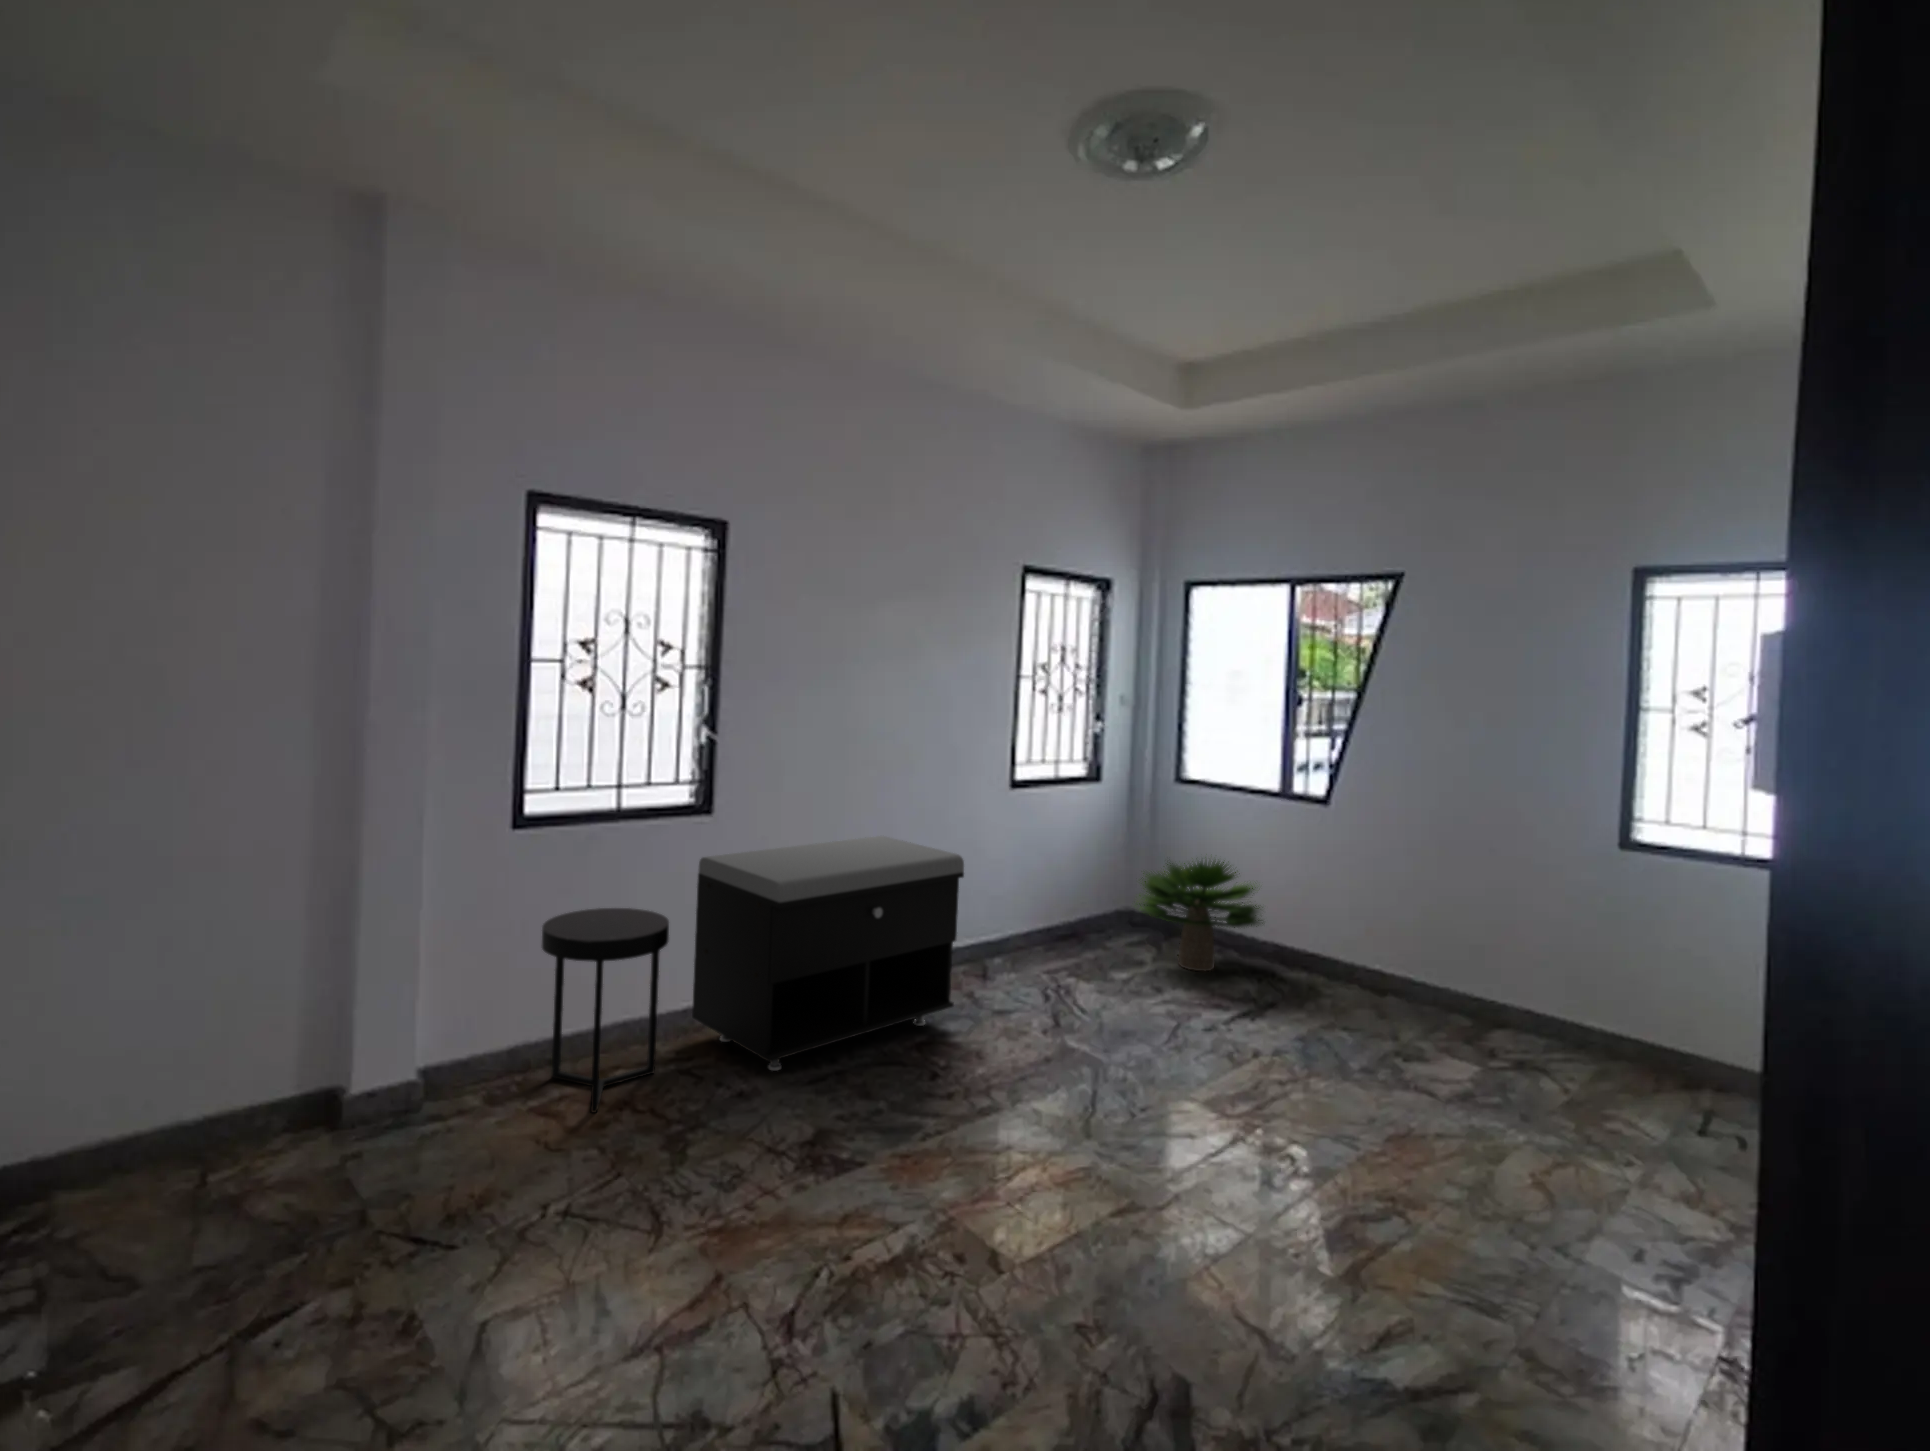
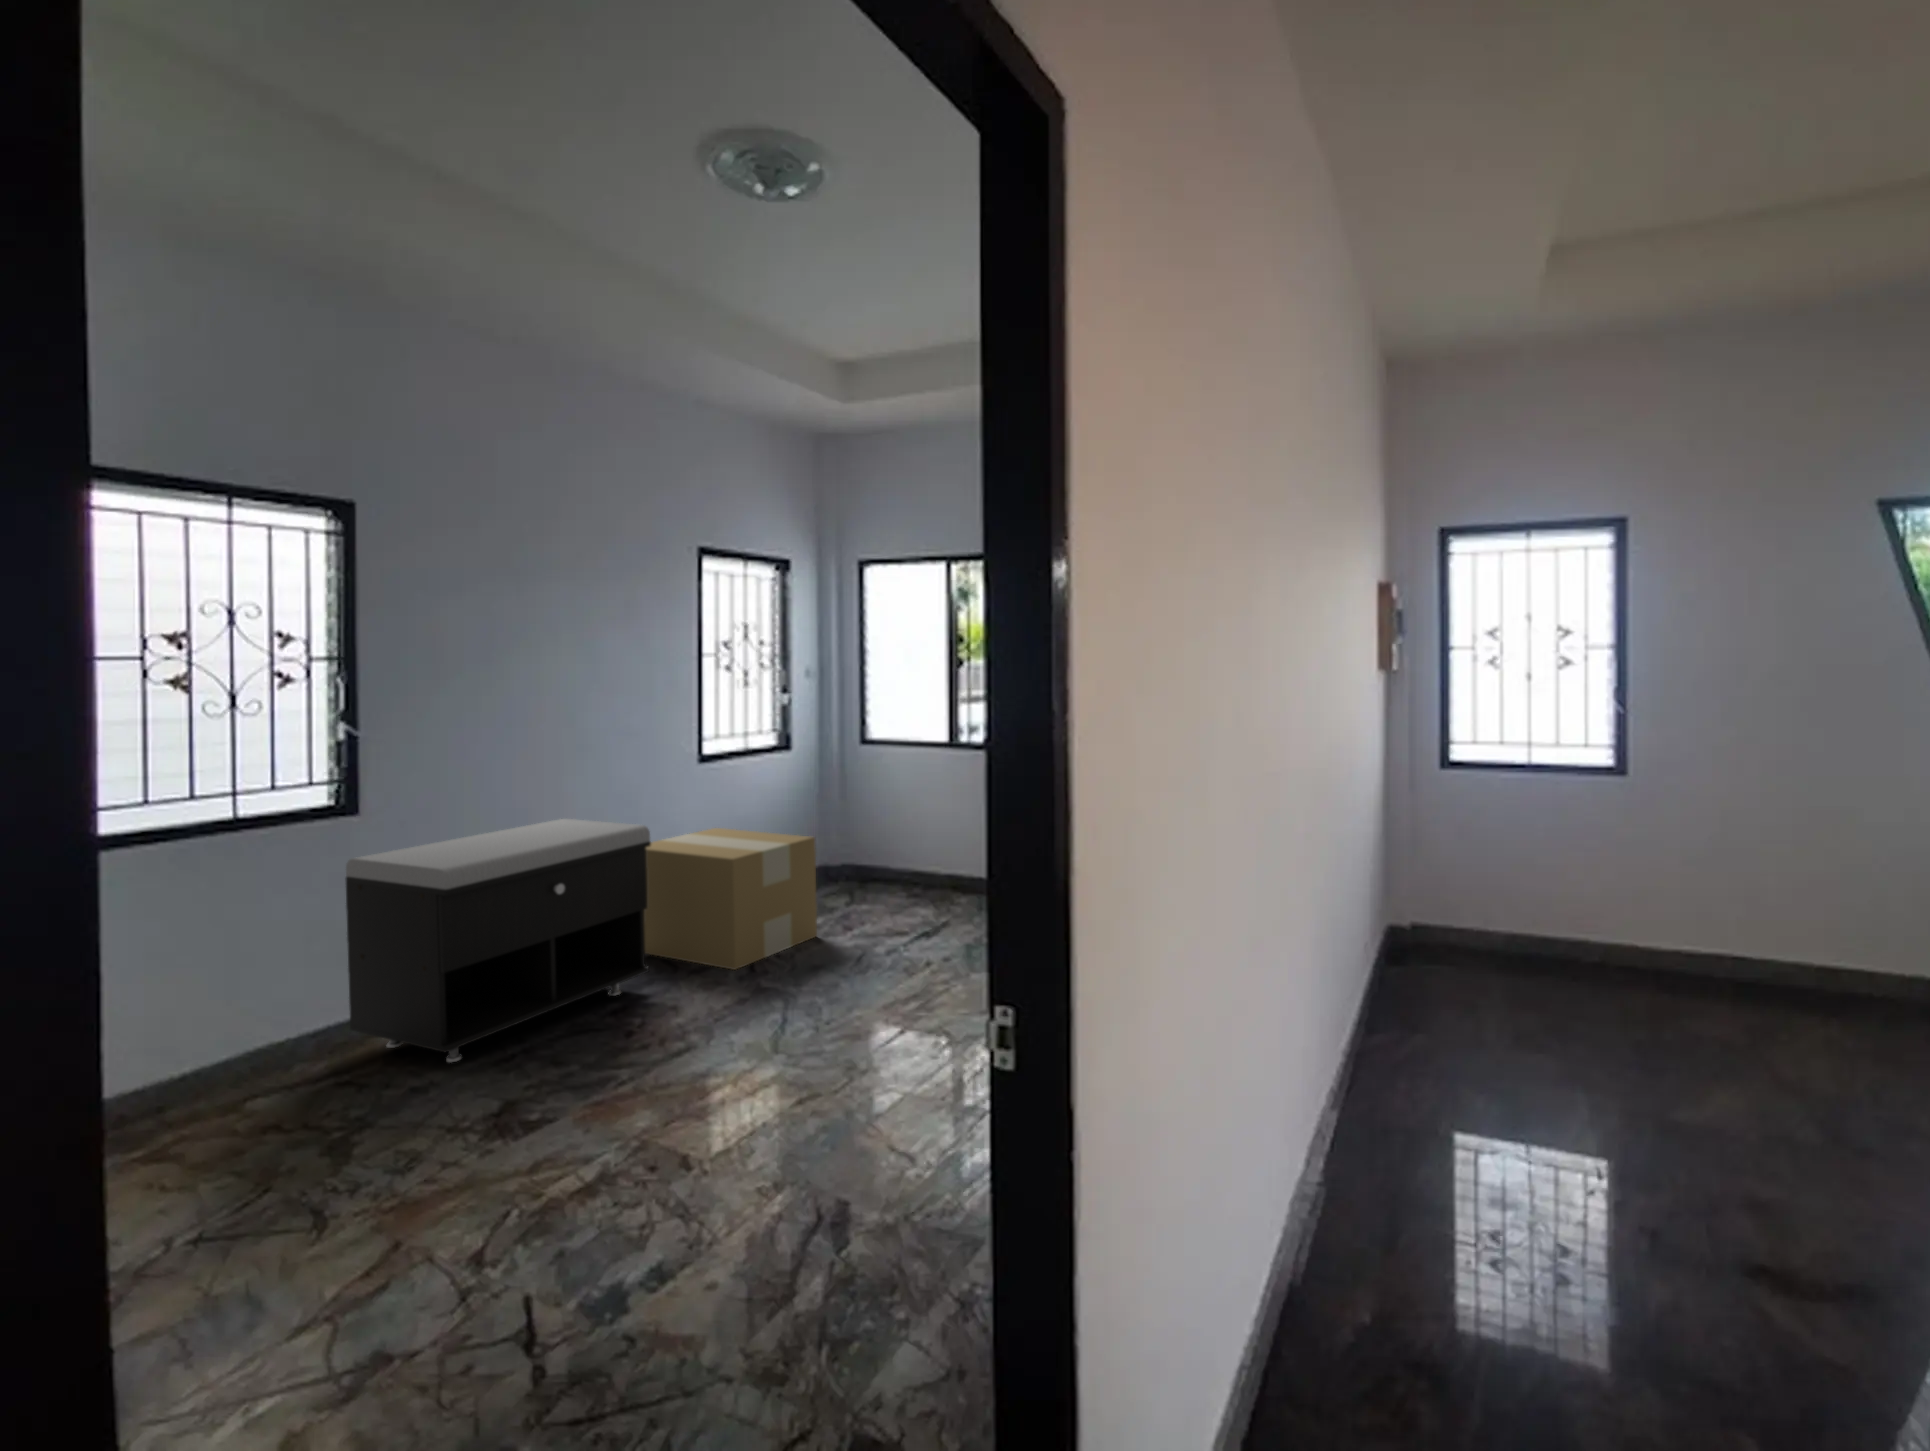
cardboard box: none [934,858,1128,1019] -> present [644,828,817,970]
potted plant: present [1137,861,1263,971] -> none [822,803,943,908]
side table: present [542,908,669,1113] -> none [142,921,312,1142]

